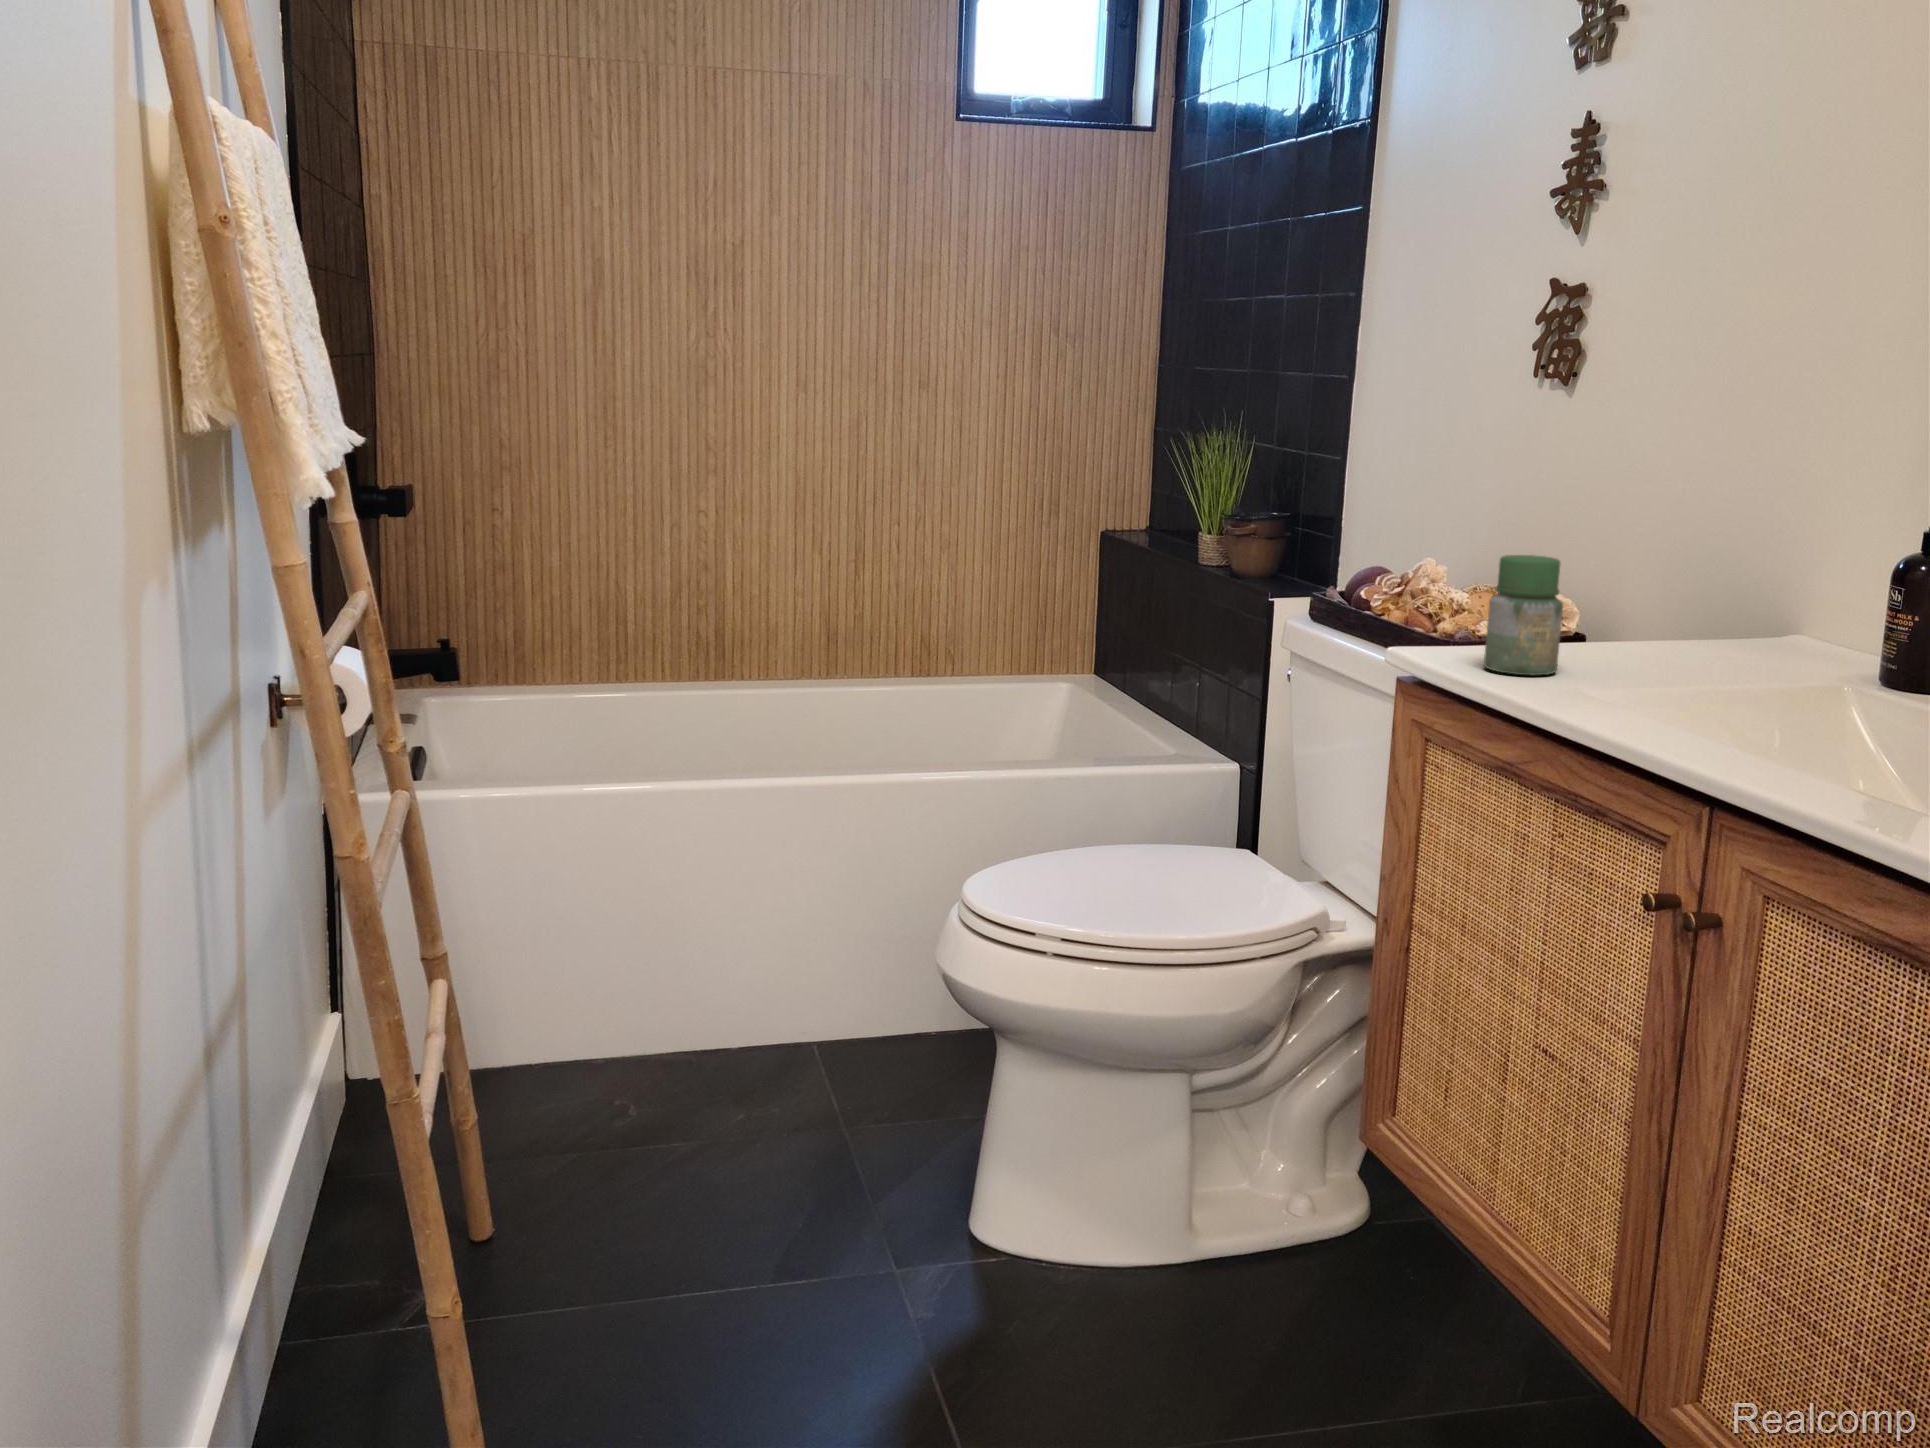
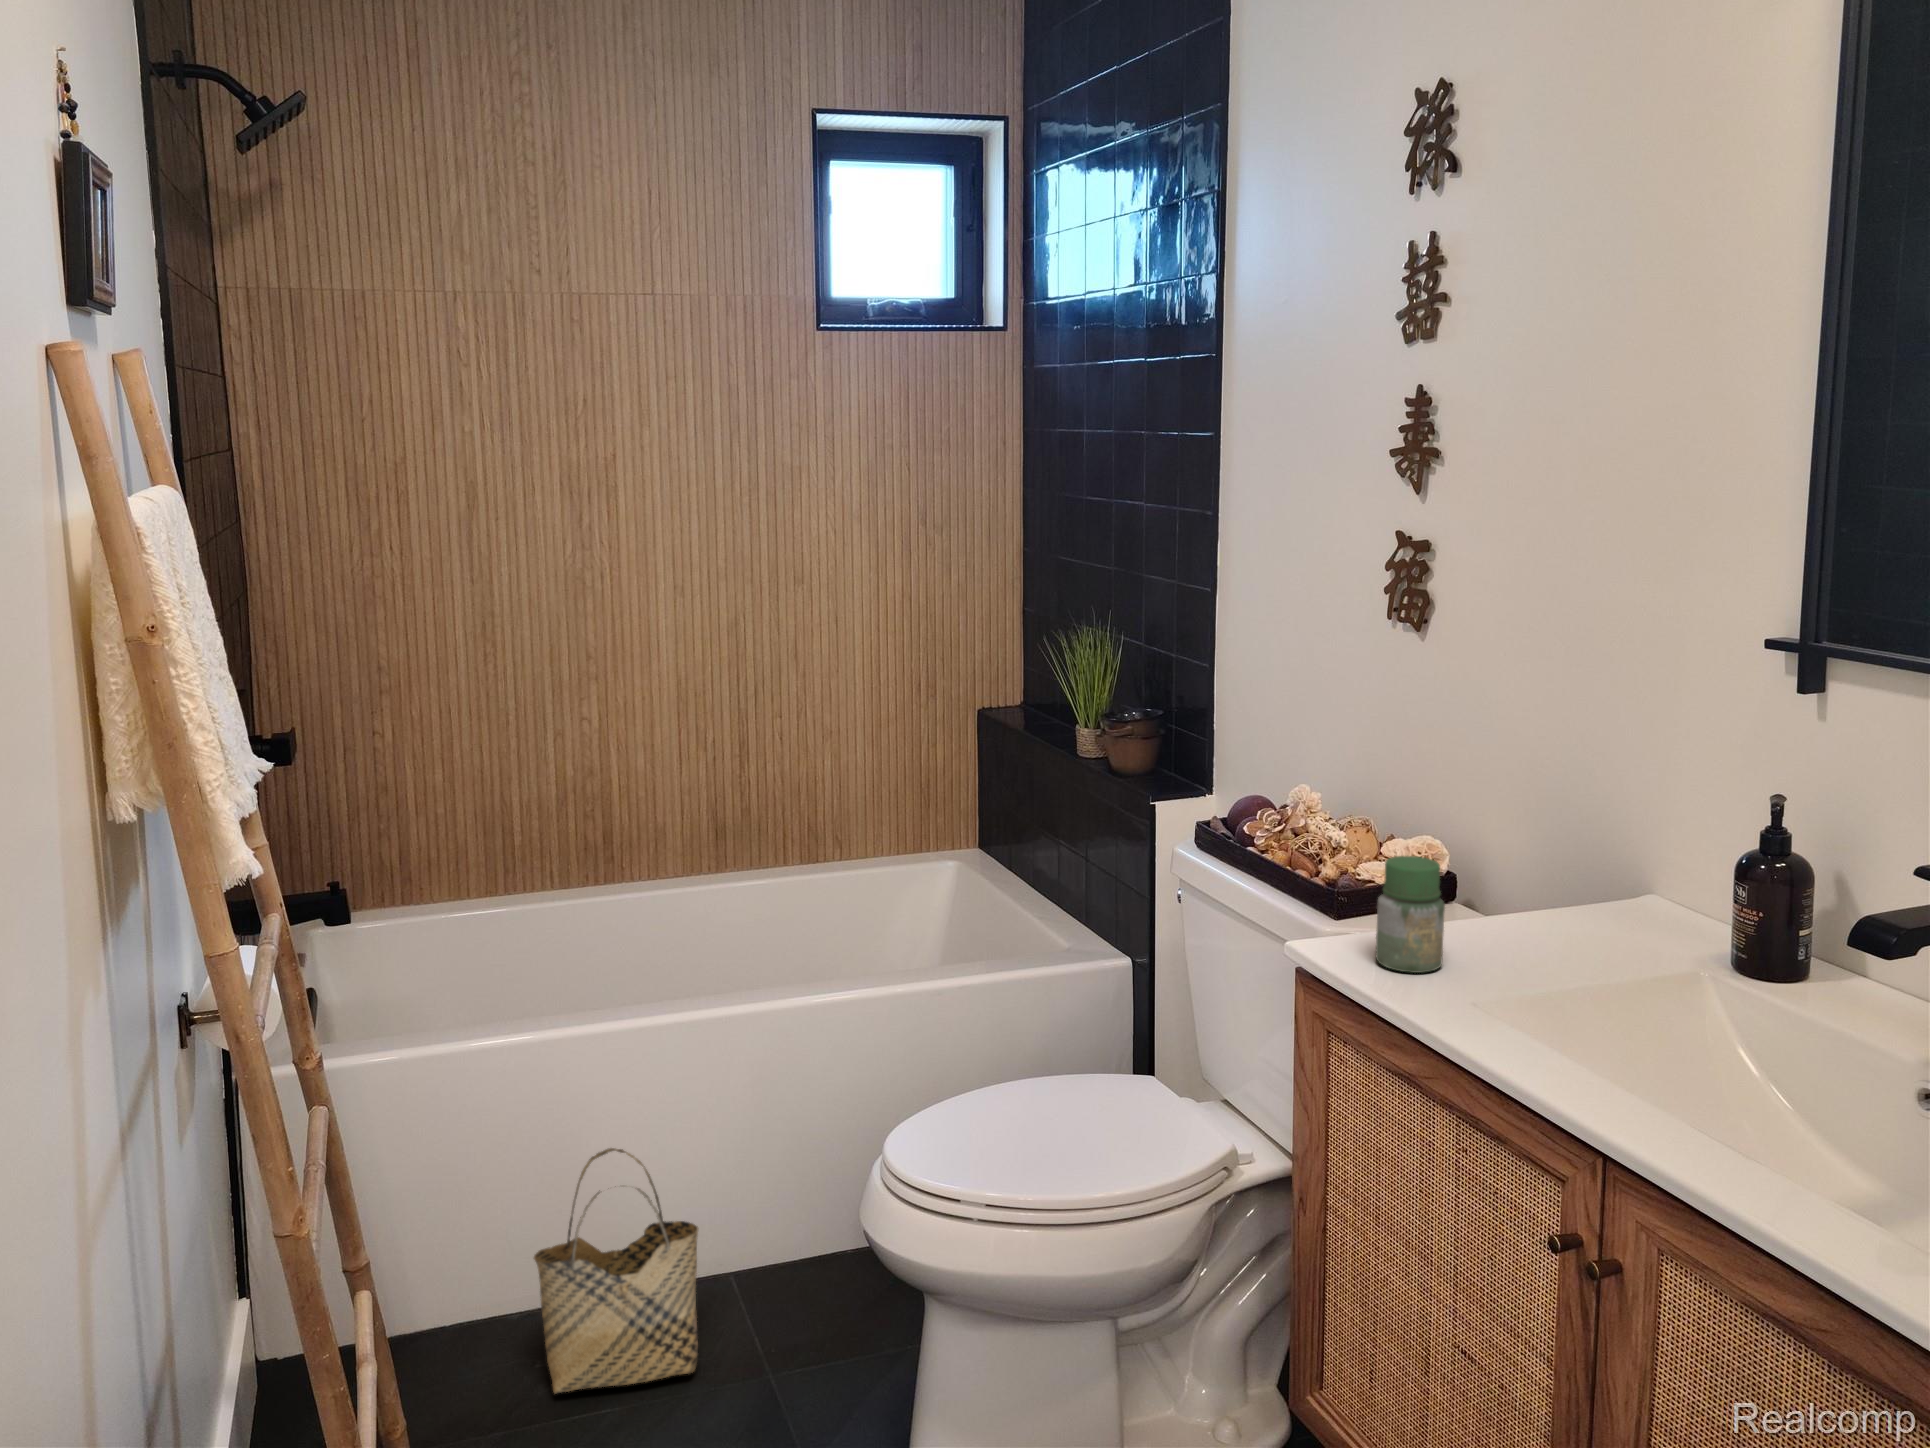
woven basket: none [611,892,778,1125] -> present [534,1148,698,1394]

